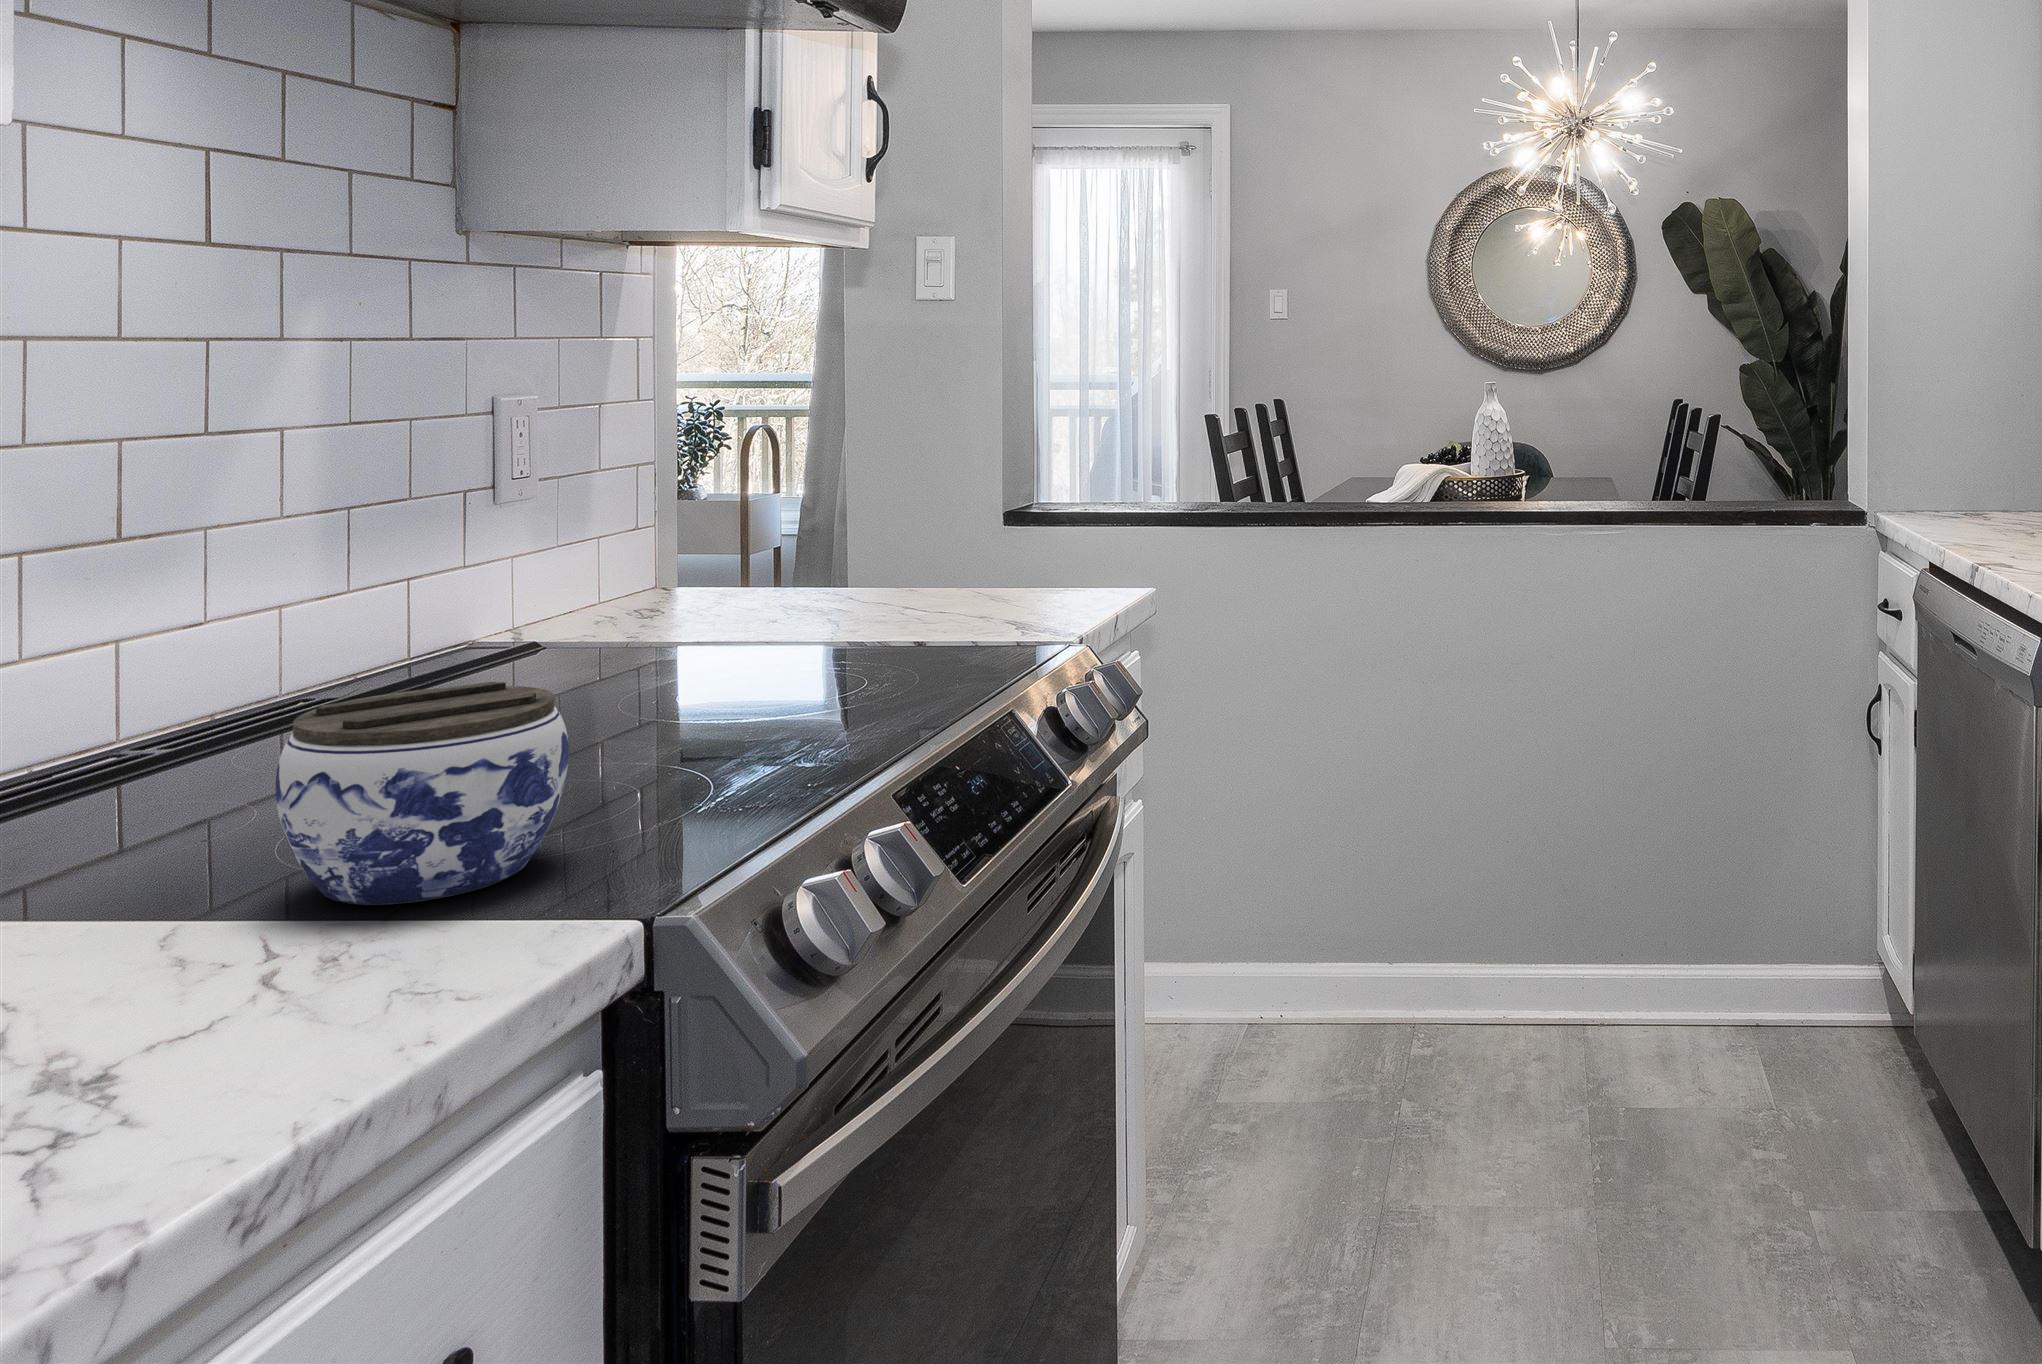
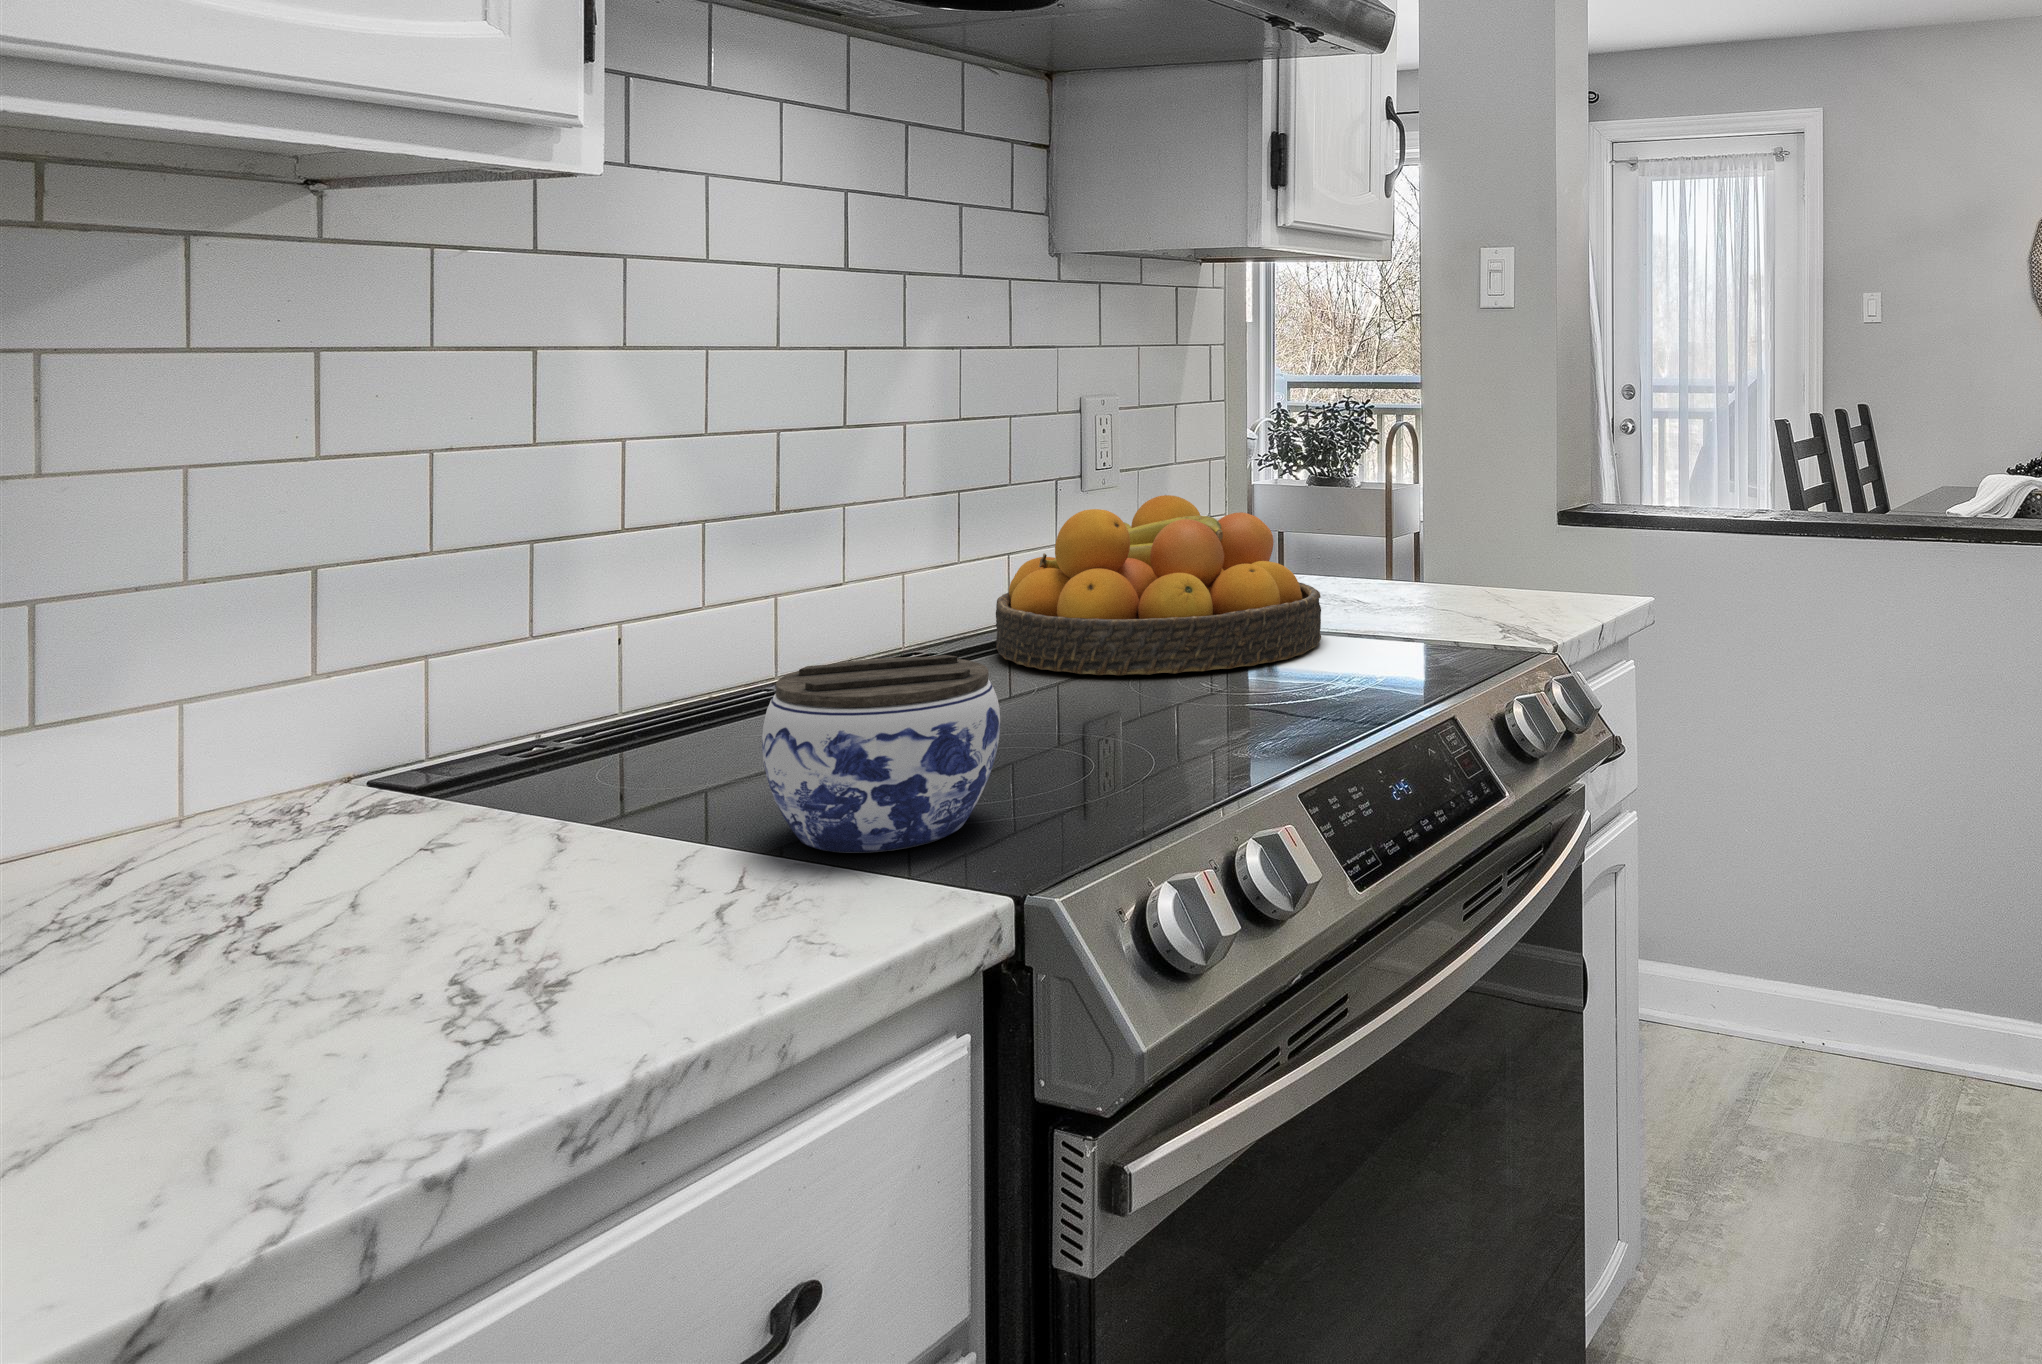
fruit bowl: none [424,507,820,705] -> present [996,495,1321,675]

